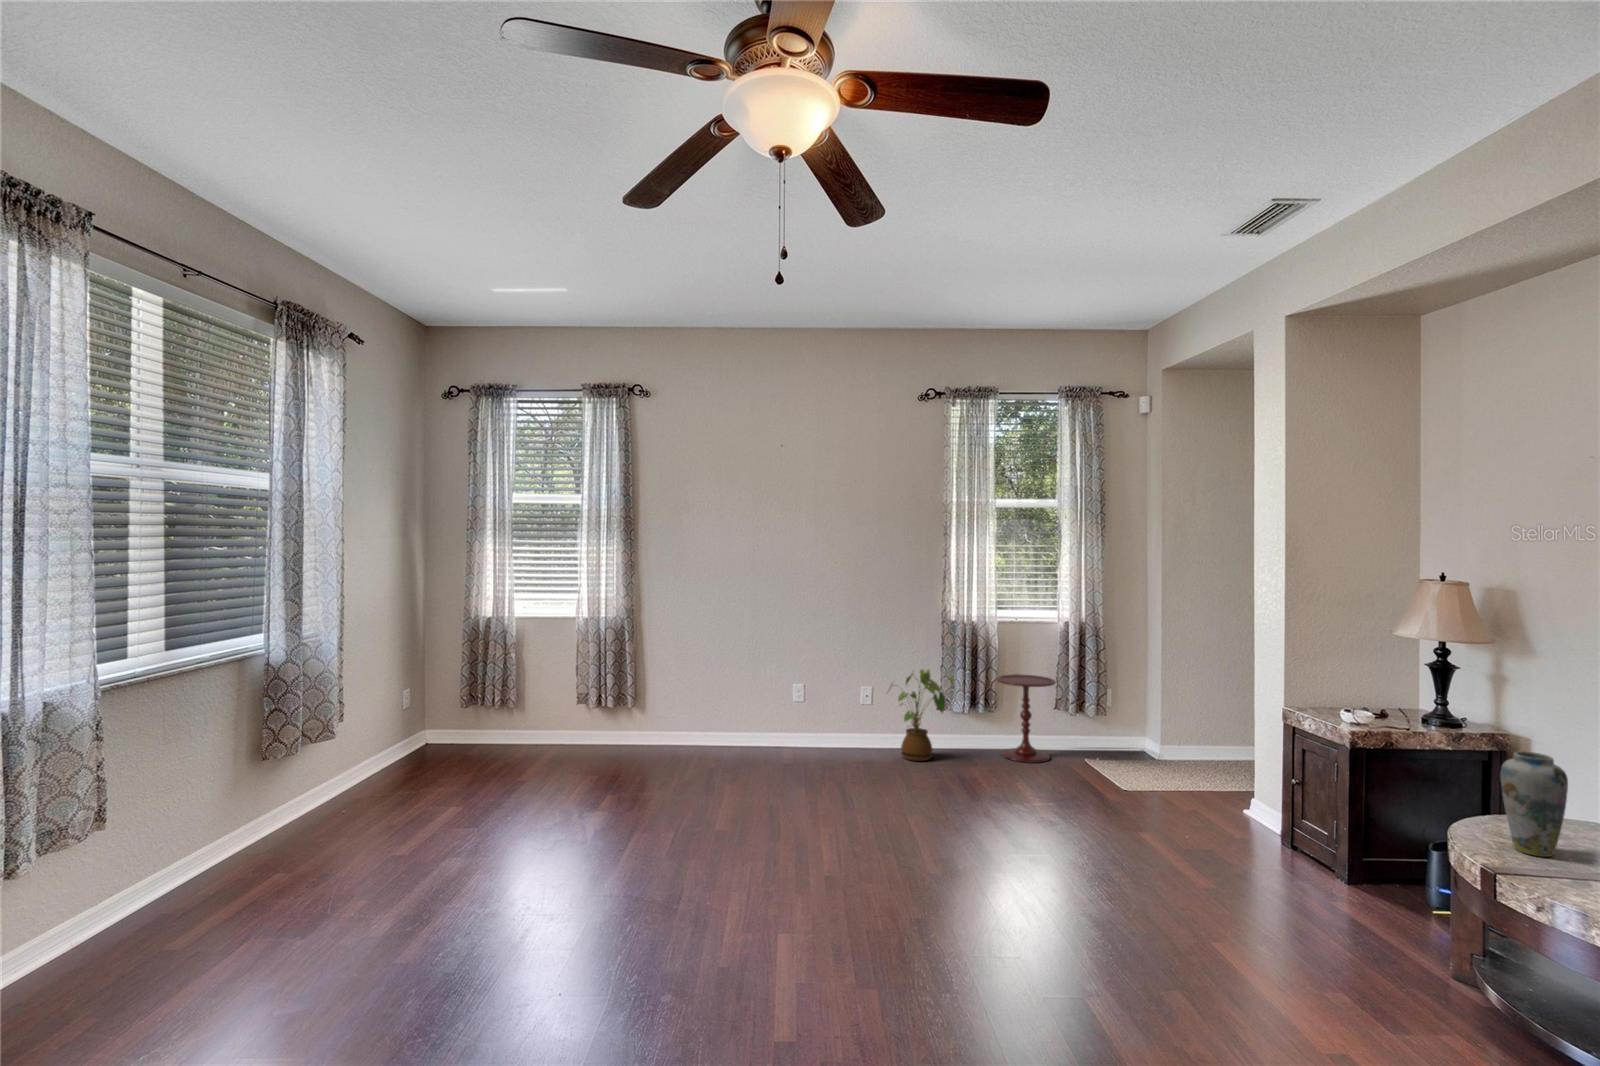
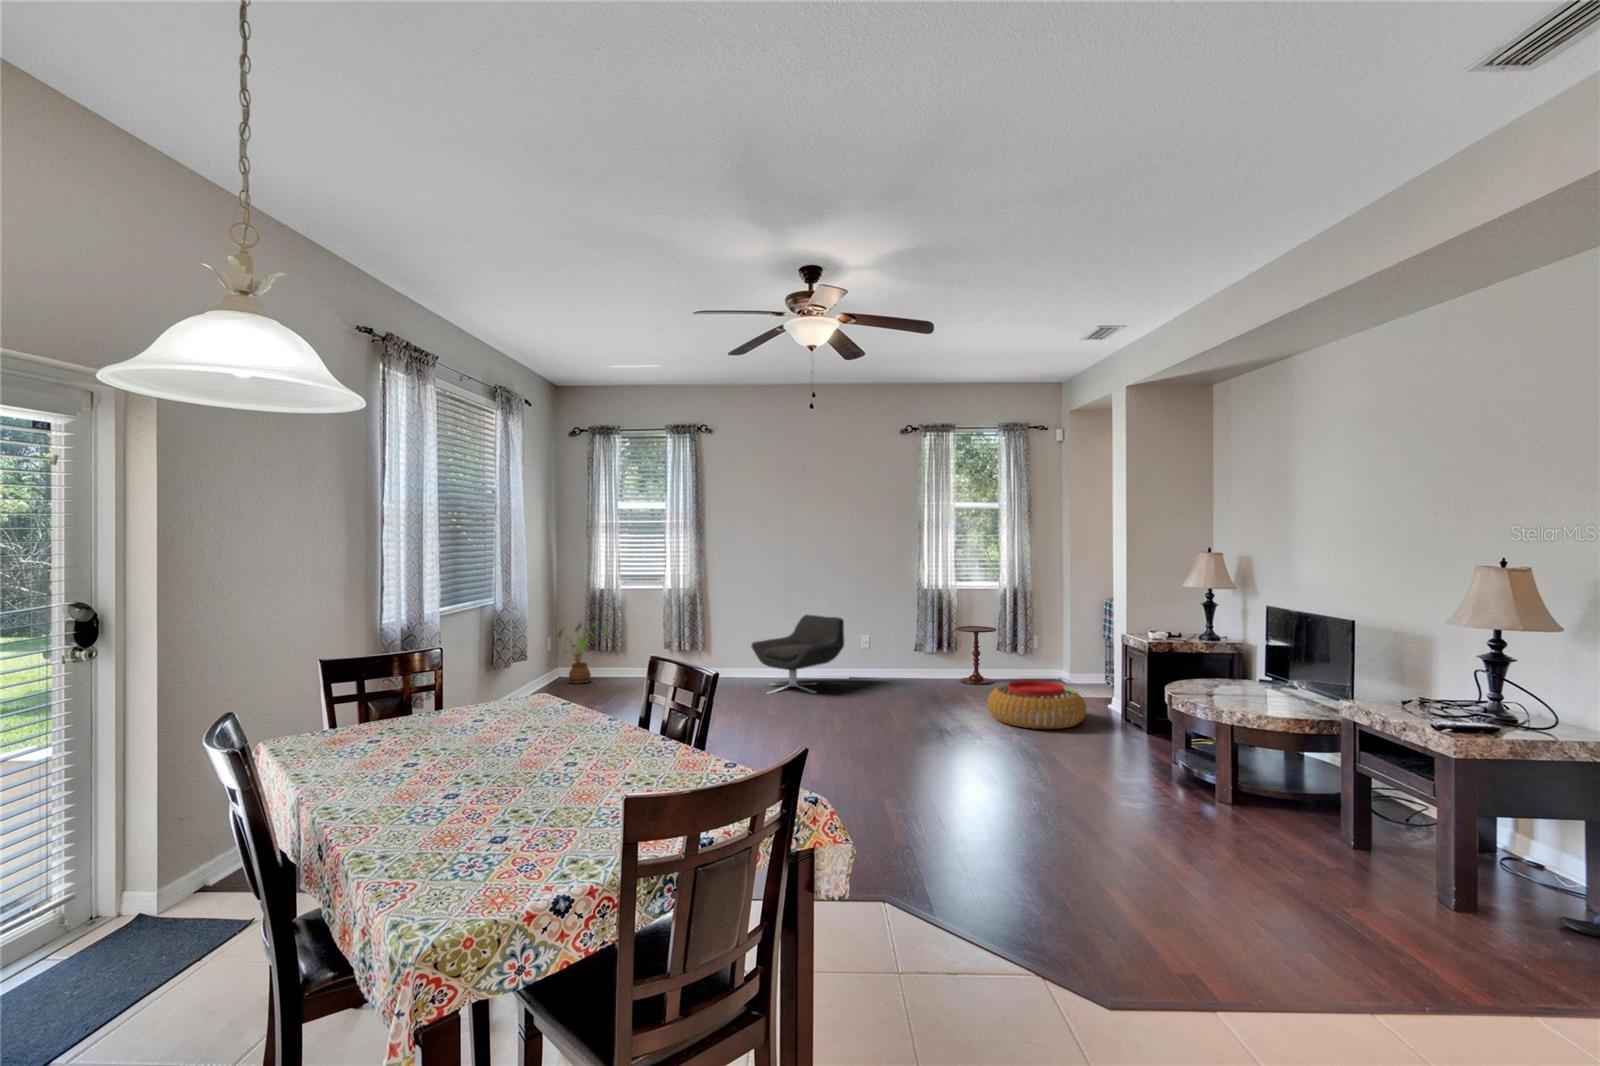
lounge chair: none [700,657,837,781] -> present [751,615,844,693]
house plant: present [889,669,954,761] -> present [558,623,609,684]
vase: present [1500,751,1568,857] -> none [1197,640,1226,693]
pouf: none [1066,777,1233,873] -> present [988,680,1086,729]

